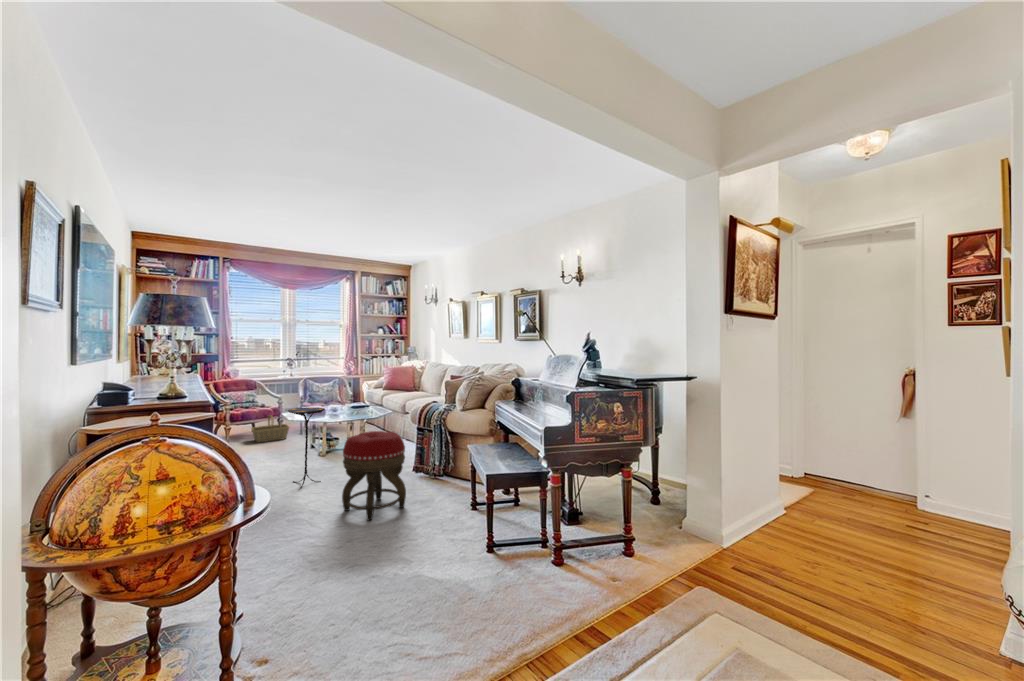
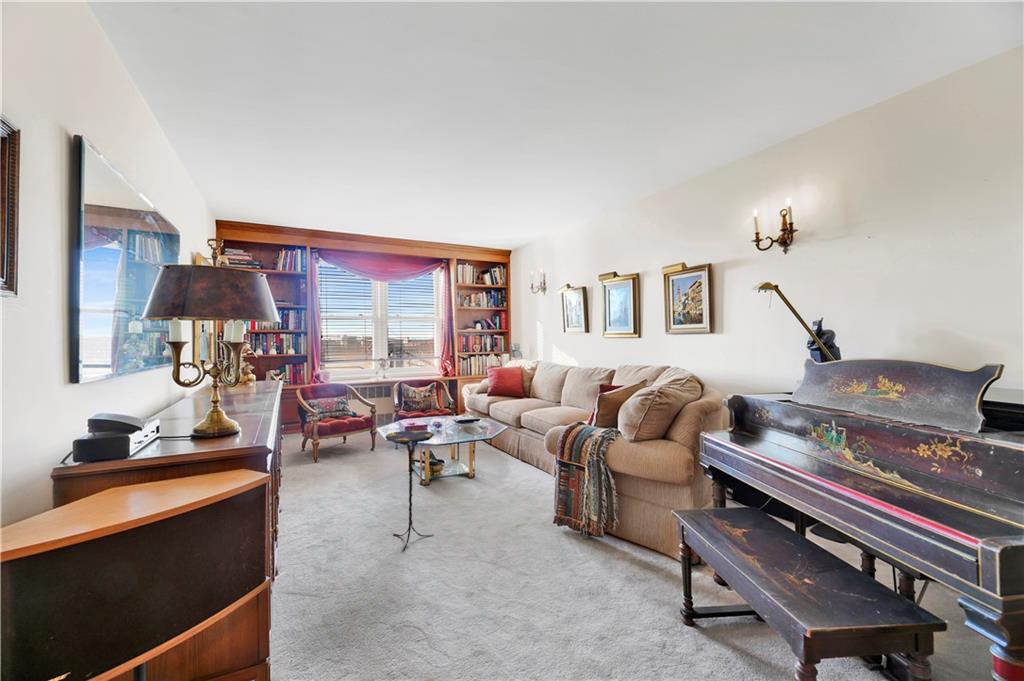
basket: present [251,415,289,442] -> none [342,427,385,461]
footstool: present [342,431,406,520] -> none [472,479,571,641]

